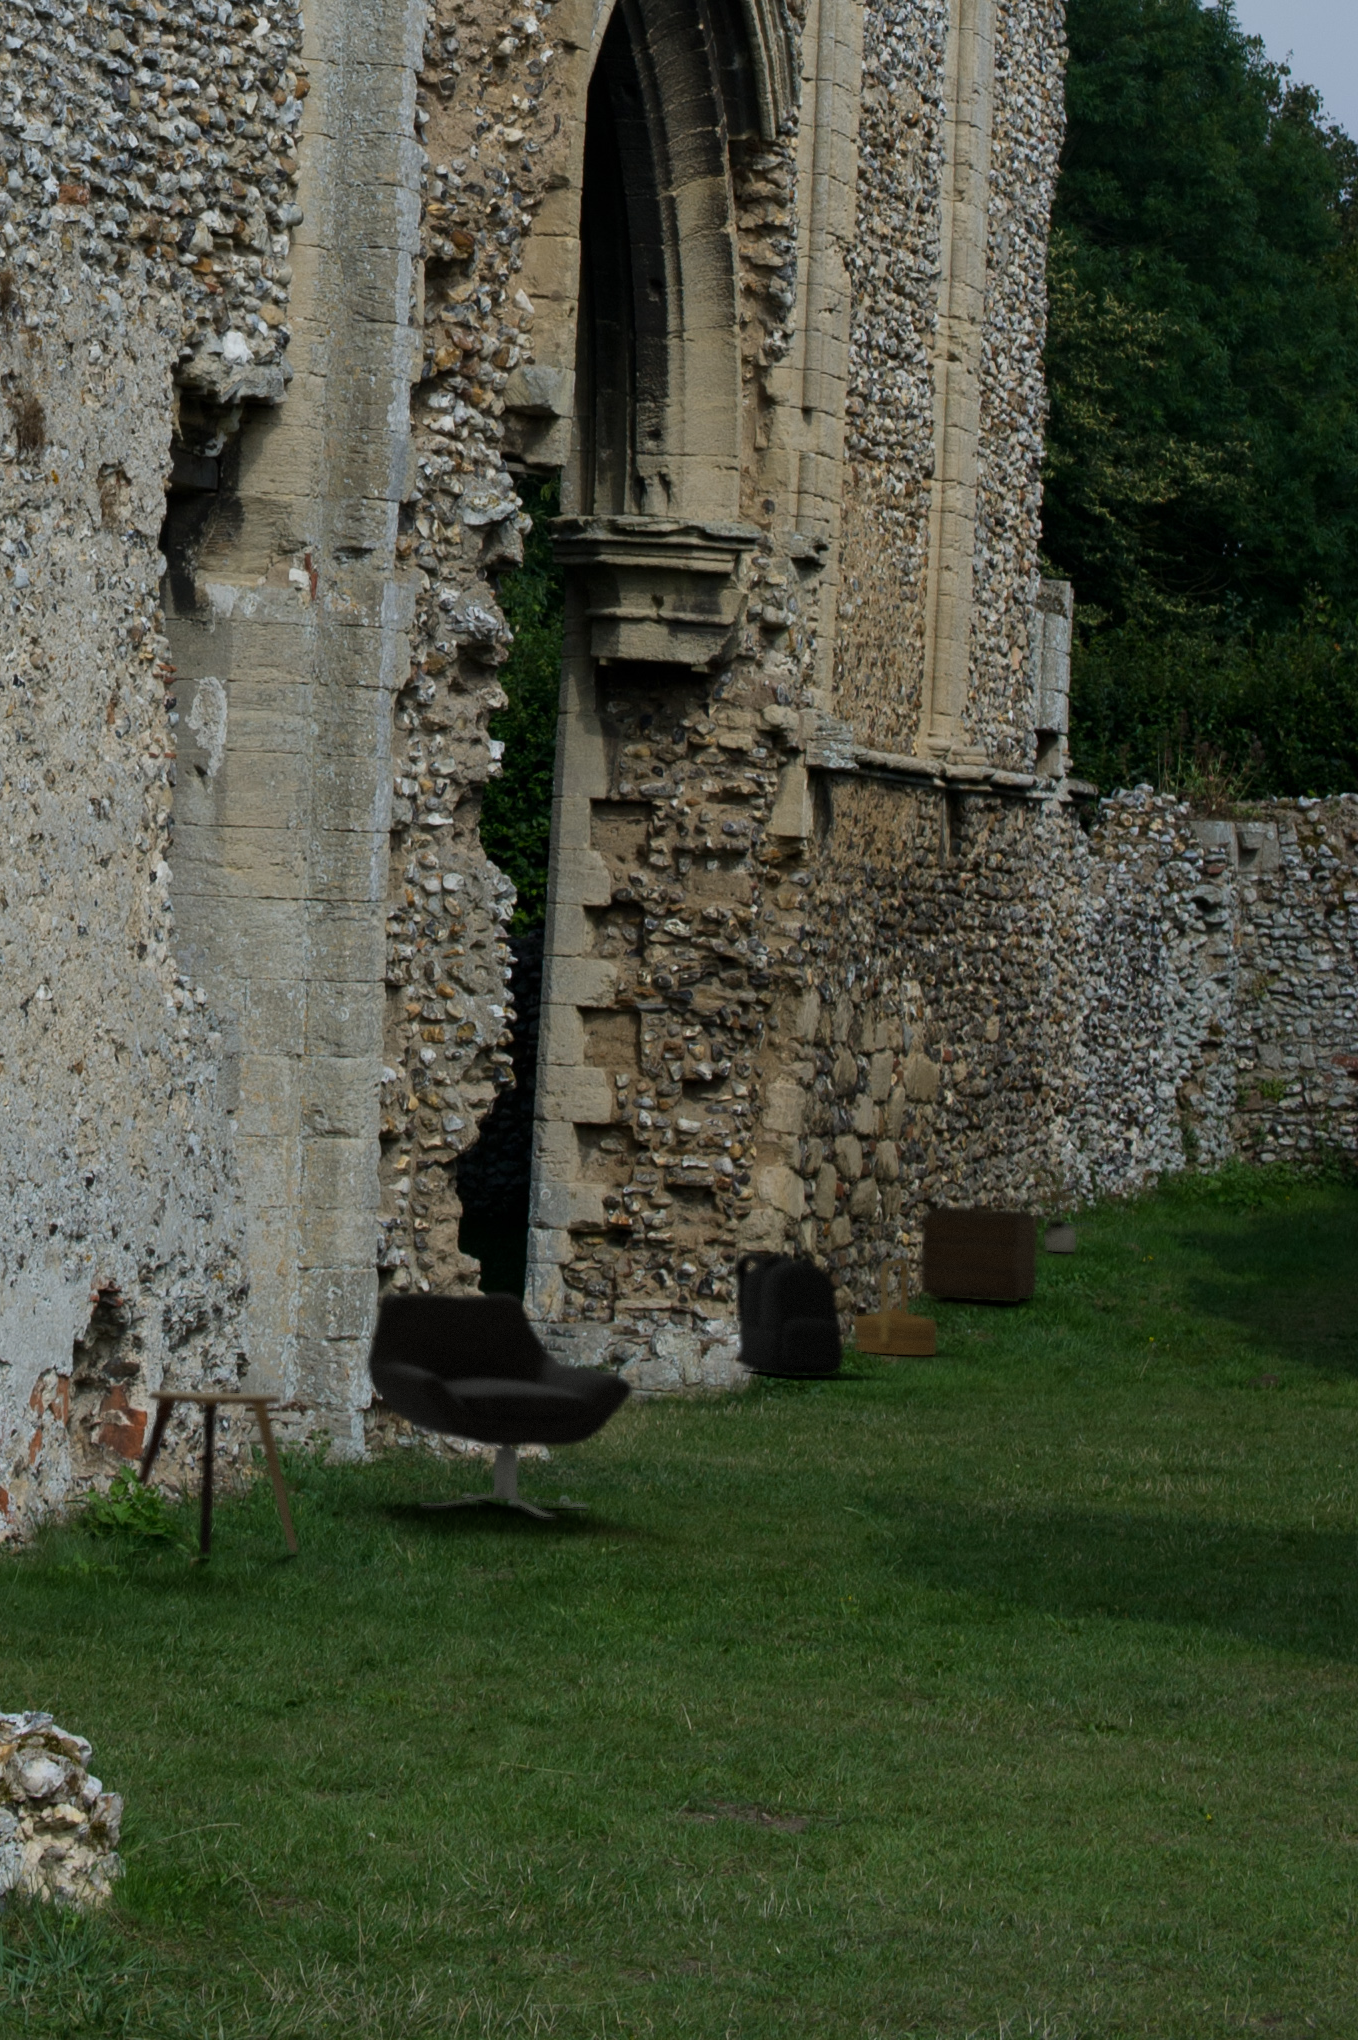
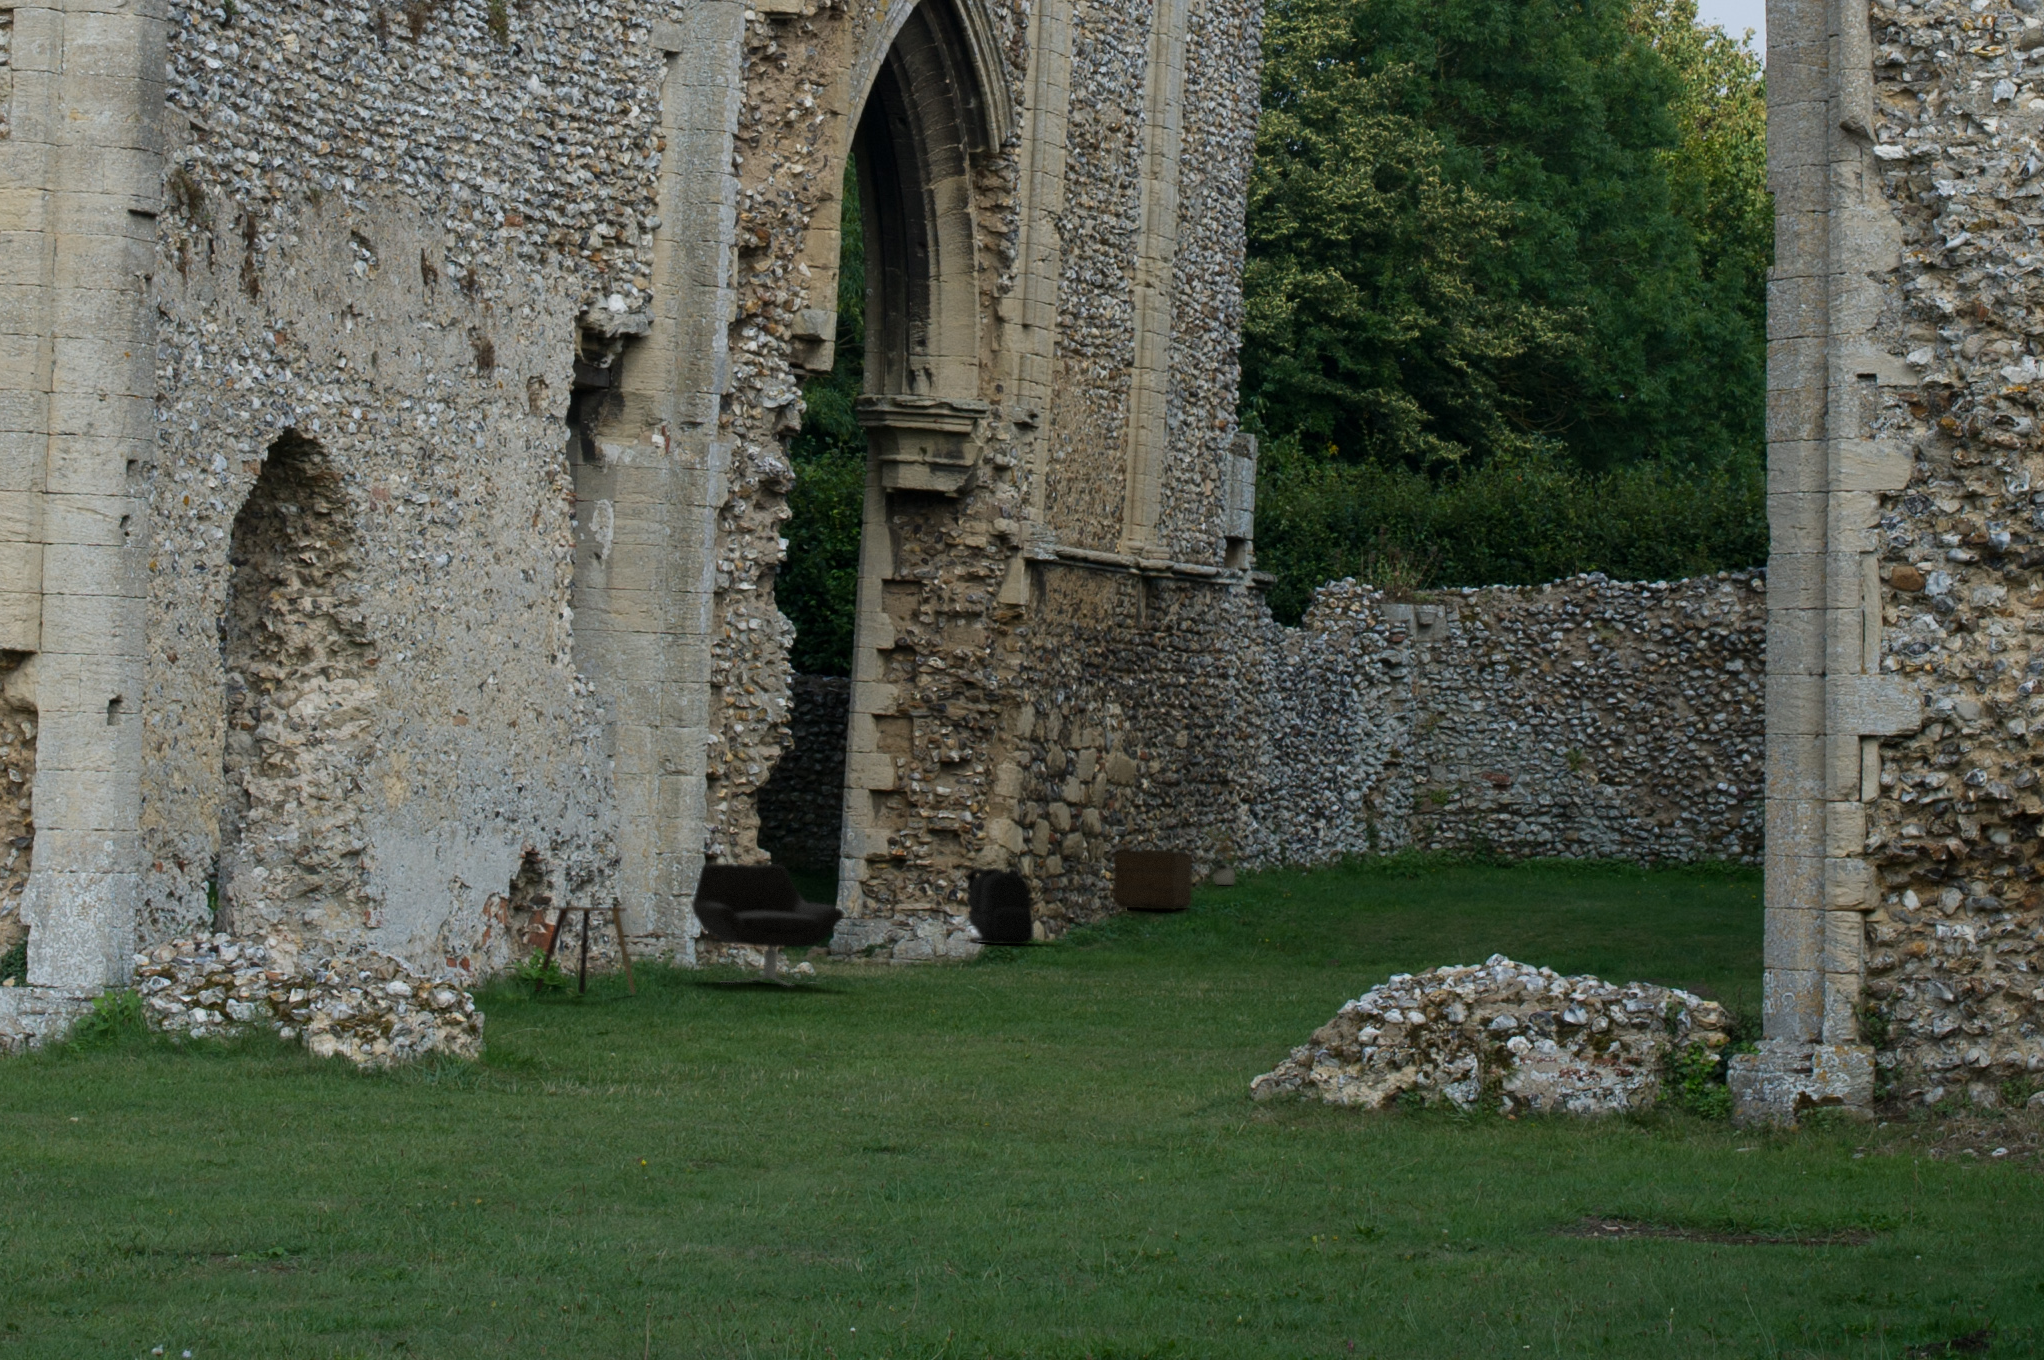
woven basket: present [853,1259,936,1355] -> none [1055,878,1109,938]

